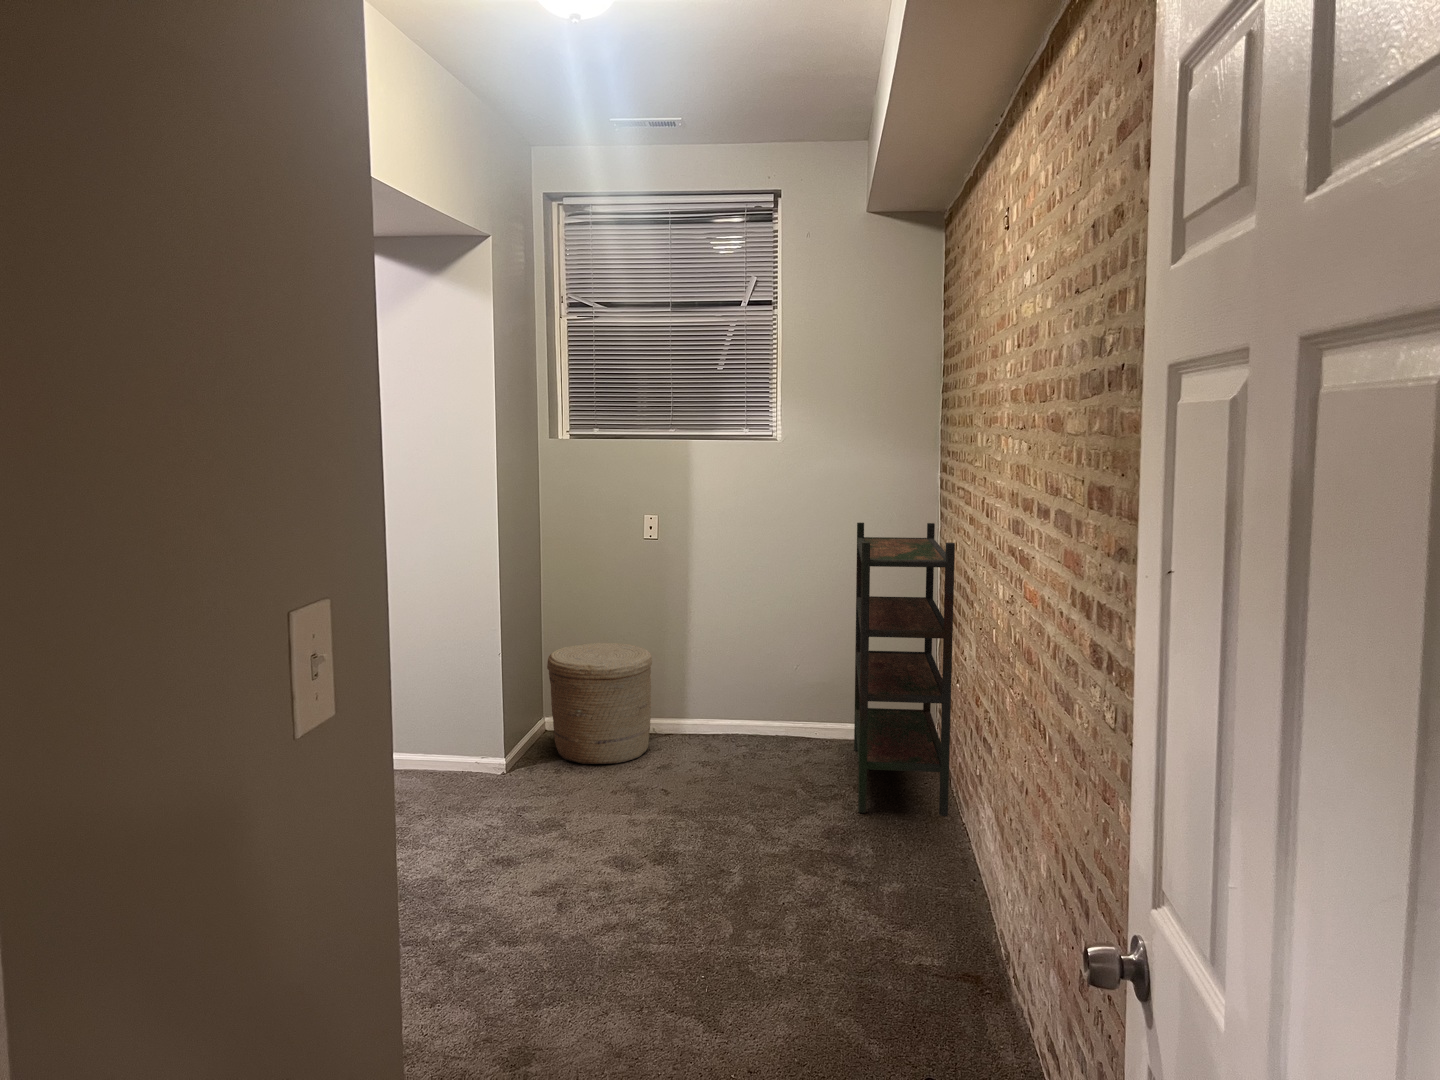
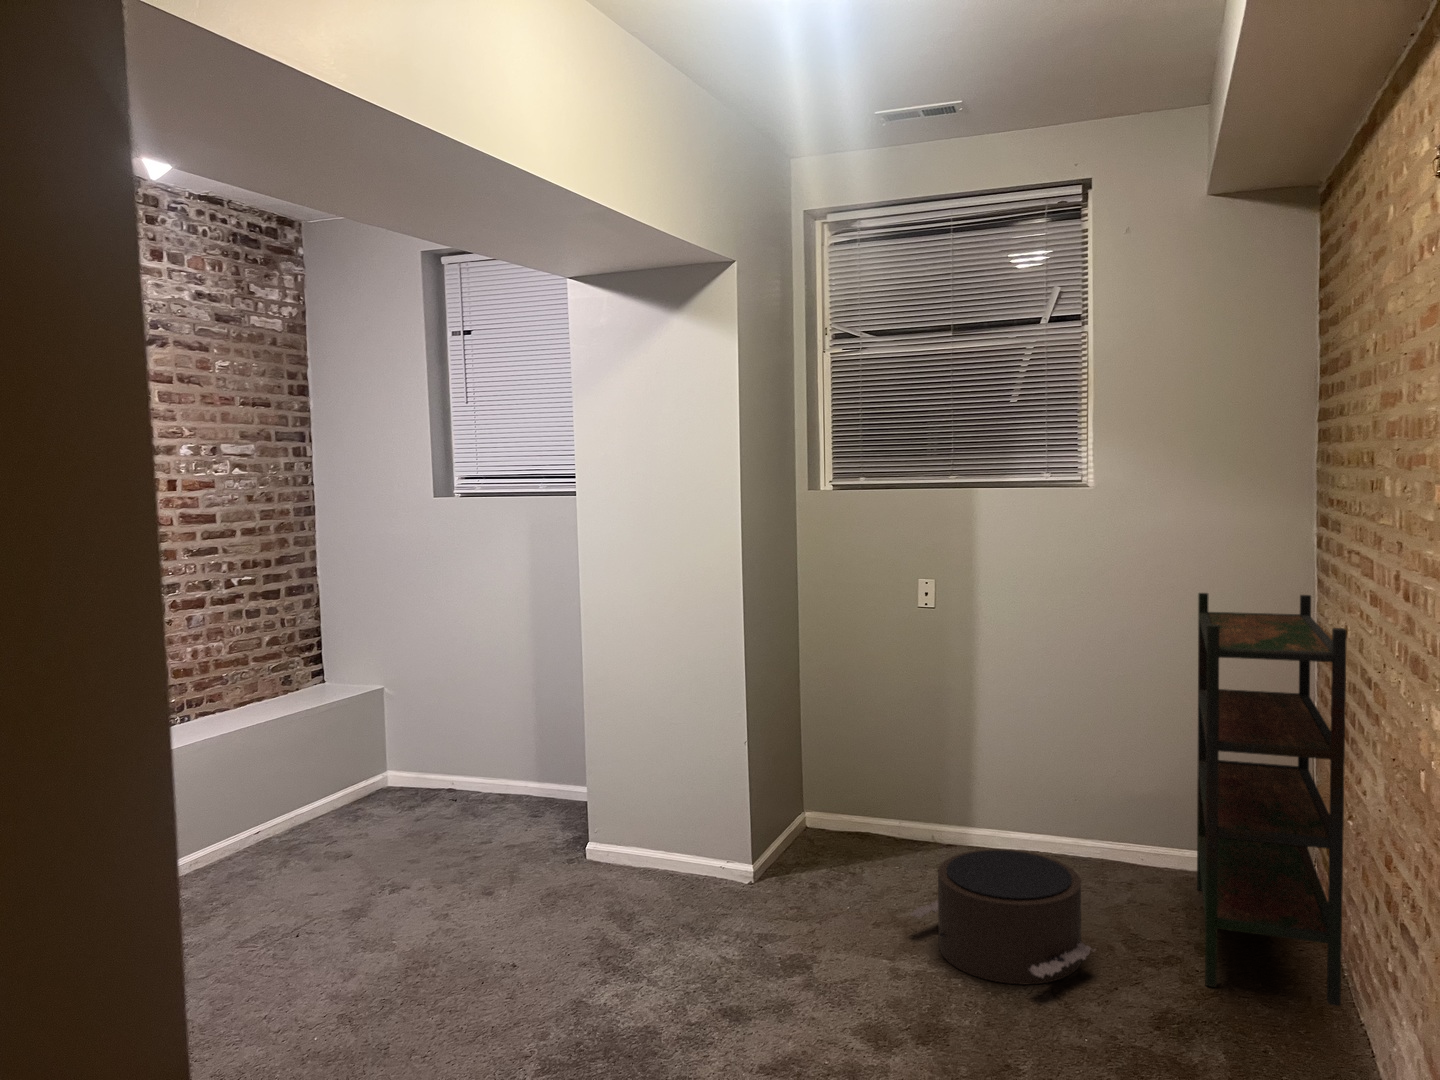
woven basket: present [547,643,652,764] -> none [804,730,929,881]
pouf: none [638,727,781,825] -> present [910,850,1094,985]

